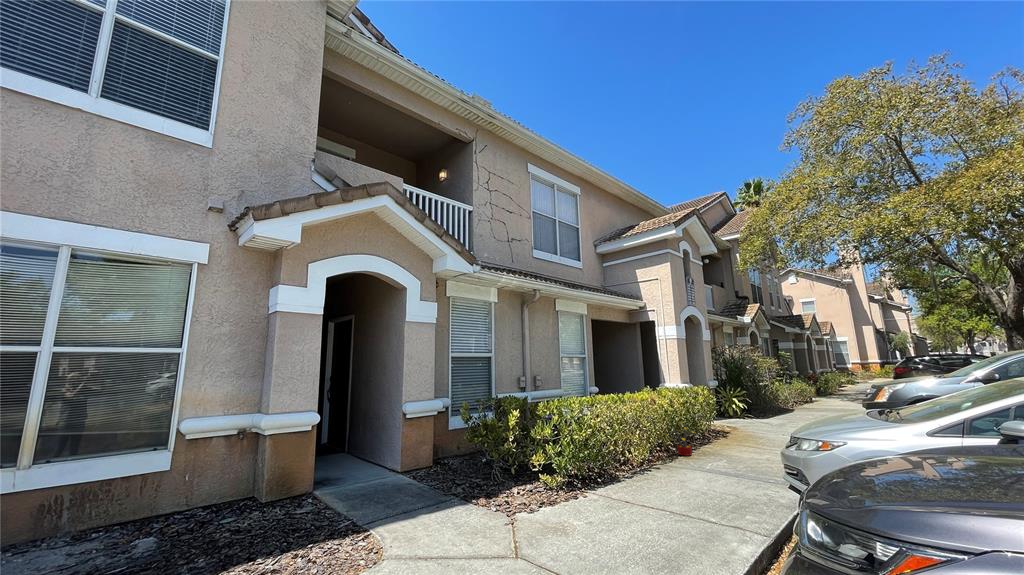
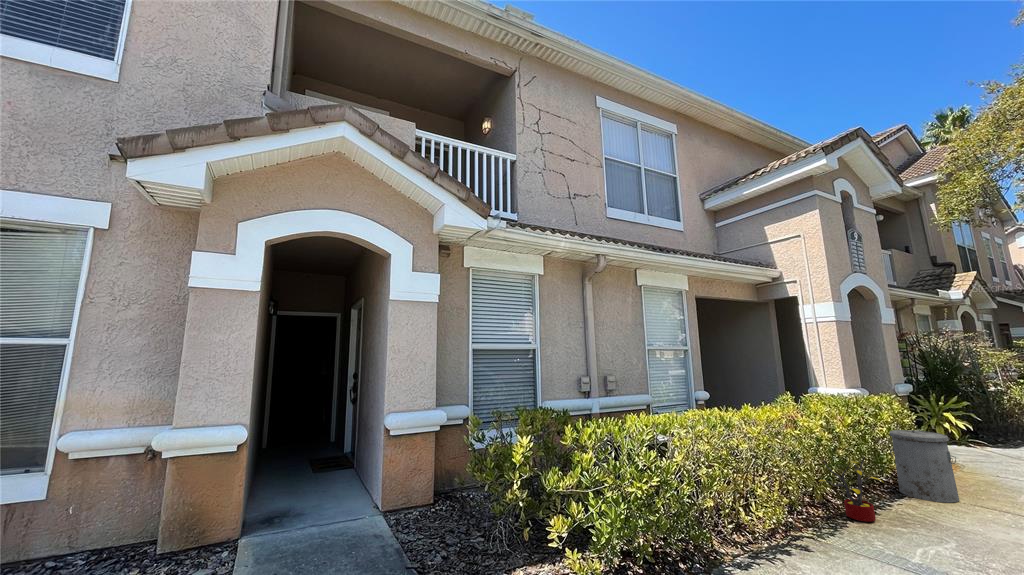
trash can: none [701,406,733,445] -> present [890,430,959,503]

